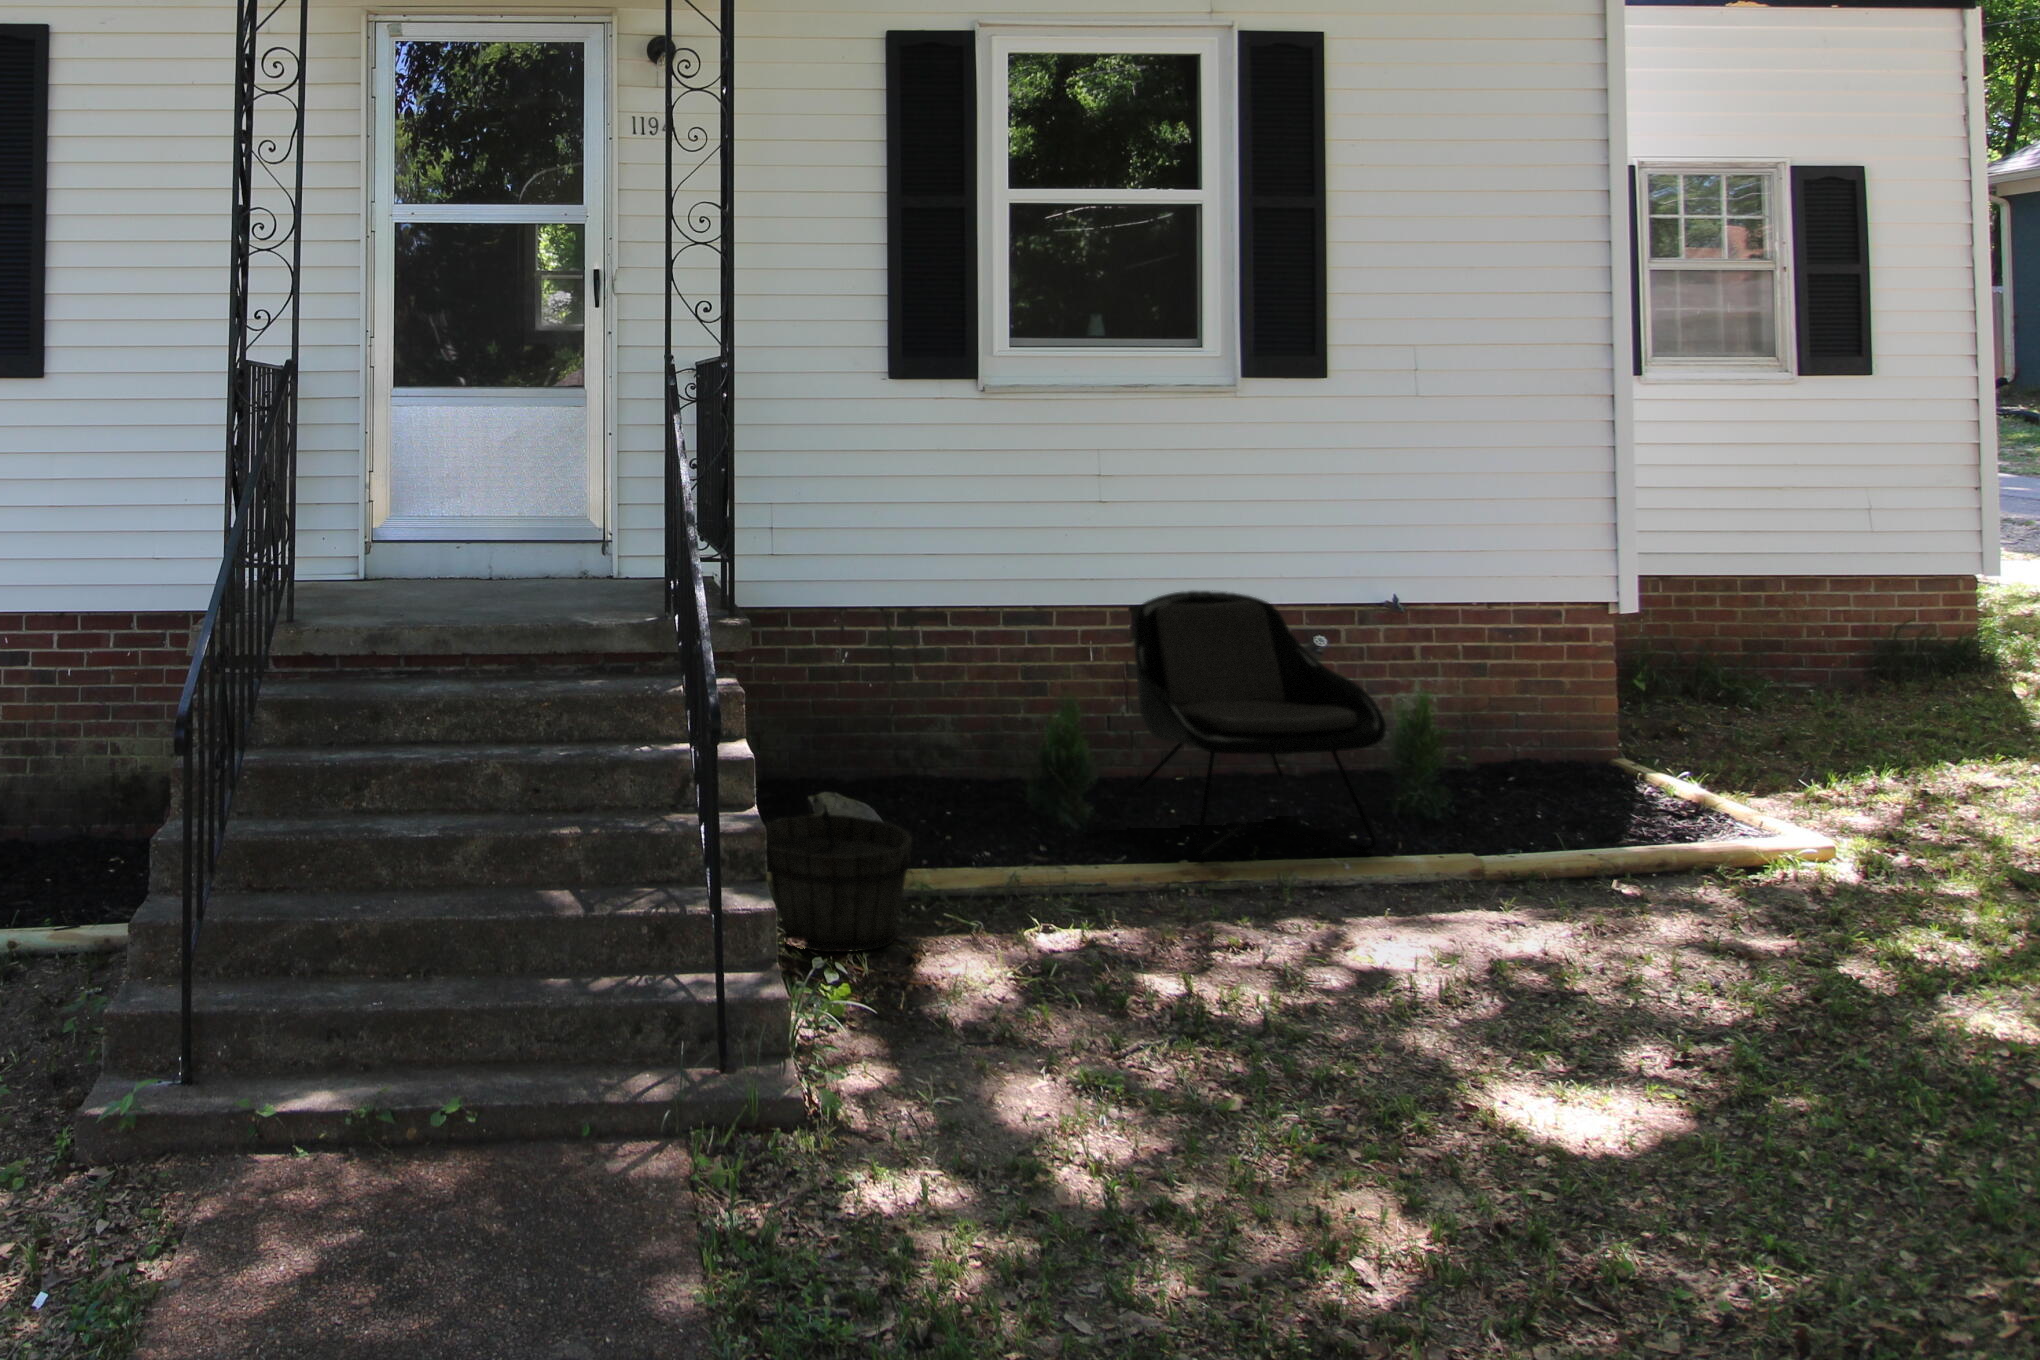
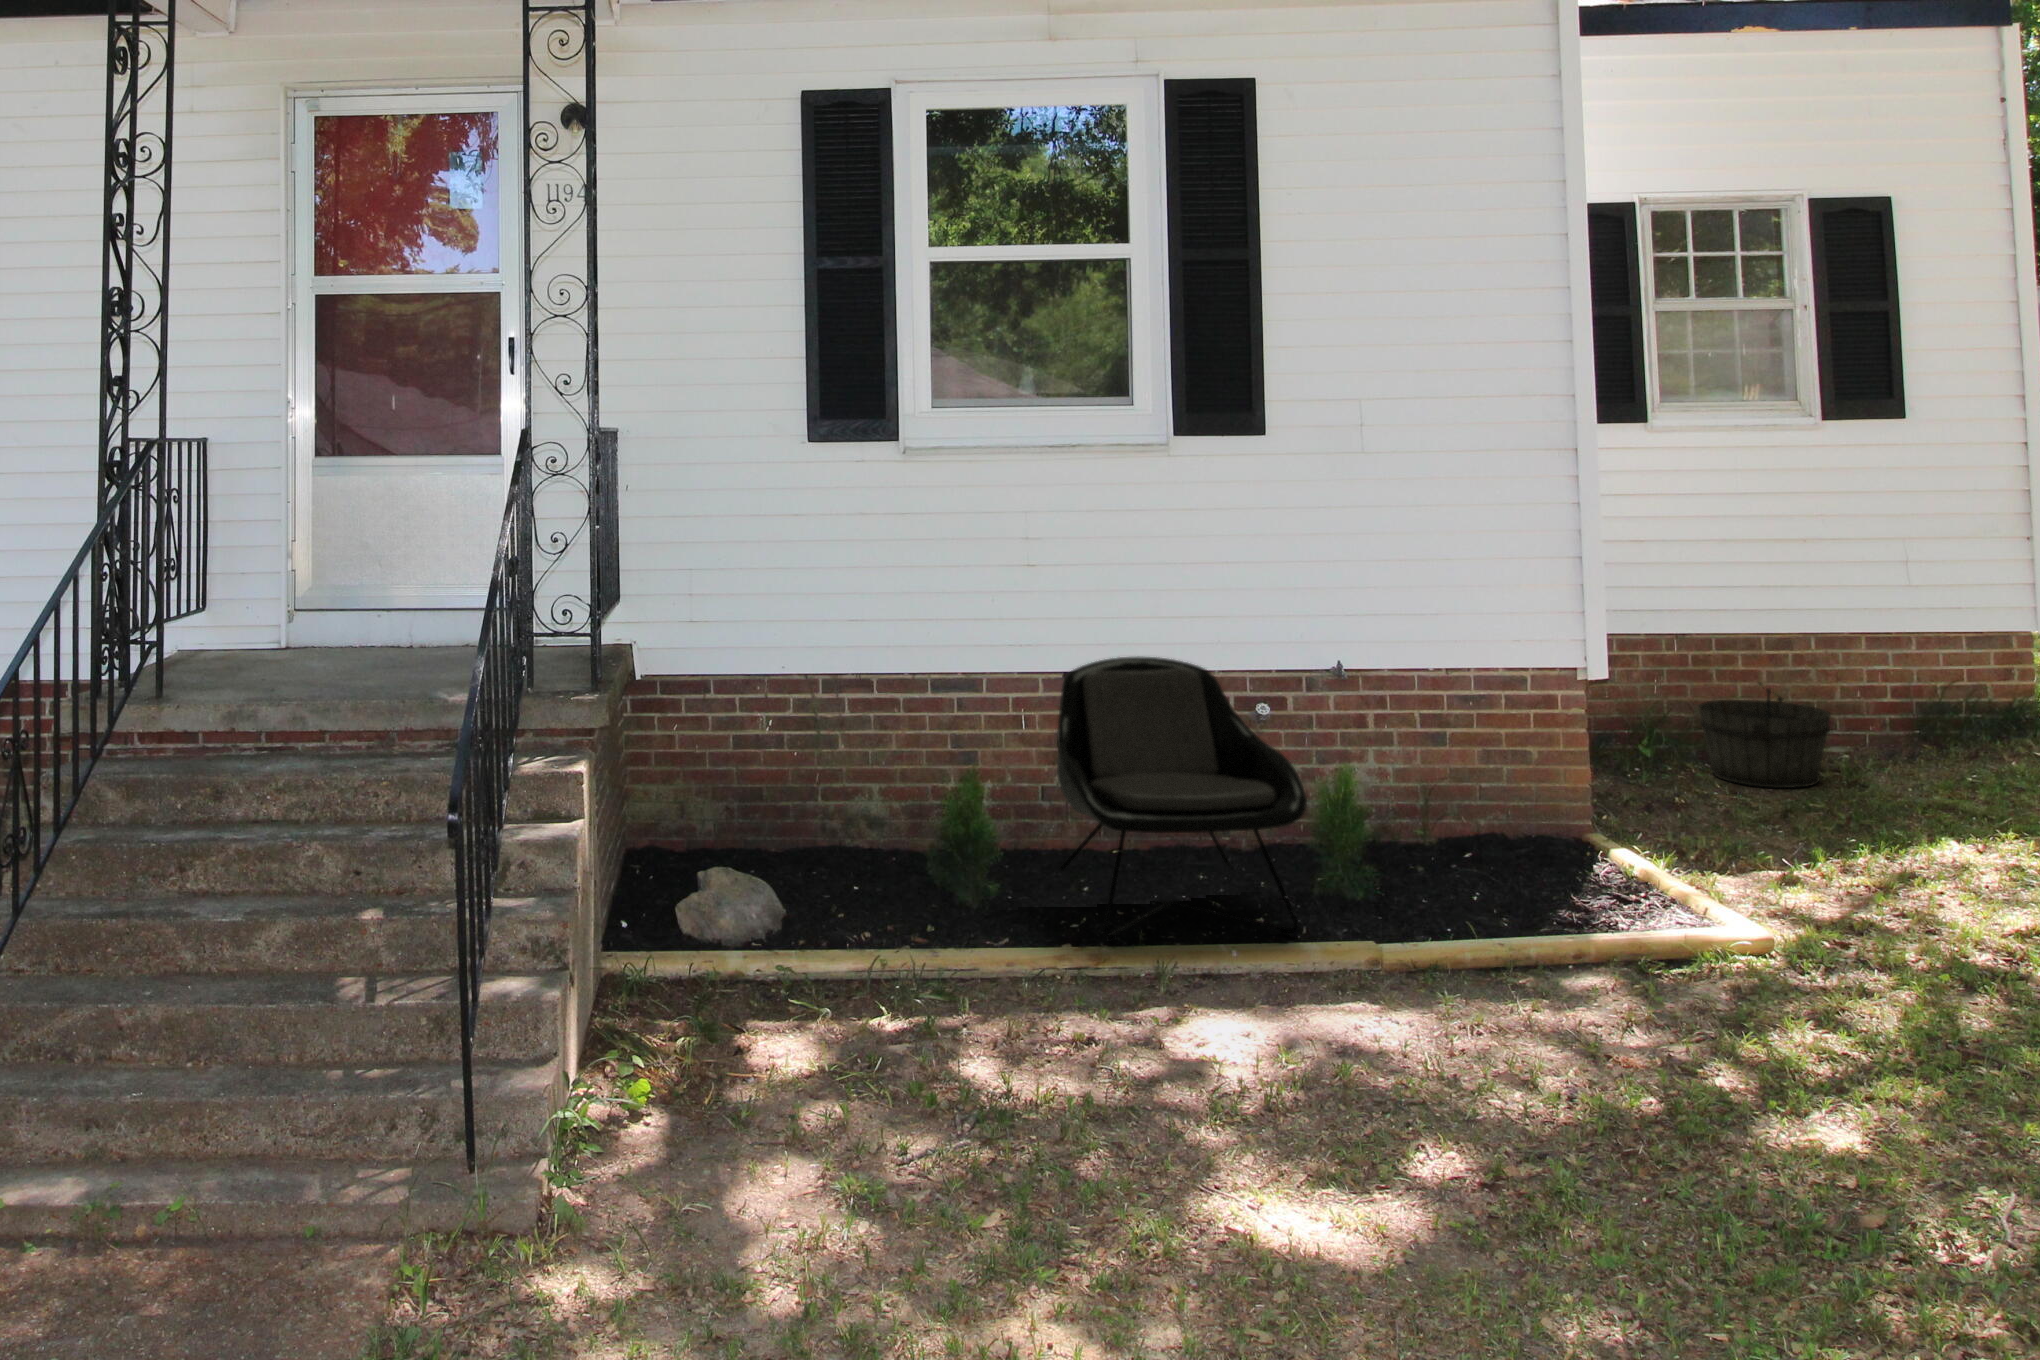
wooden bucket: present [766,798,912,952] -> present [1698,683,1831,788]

